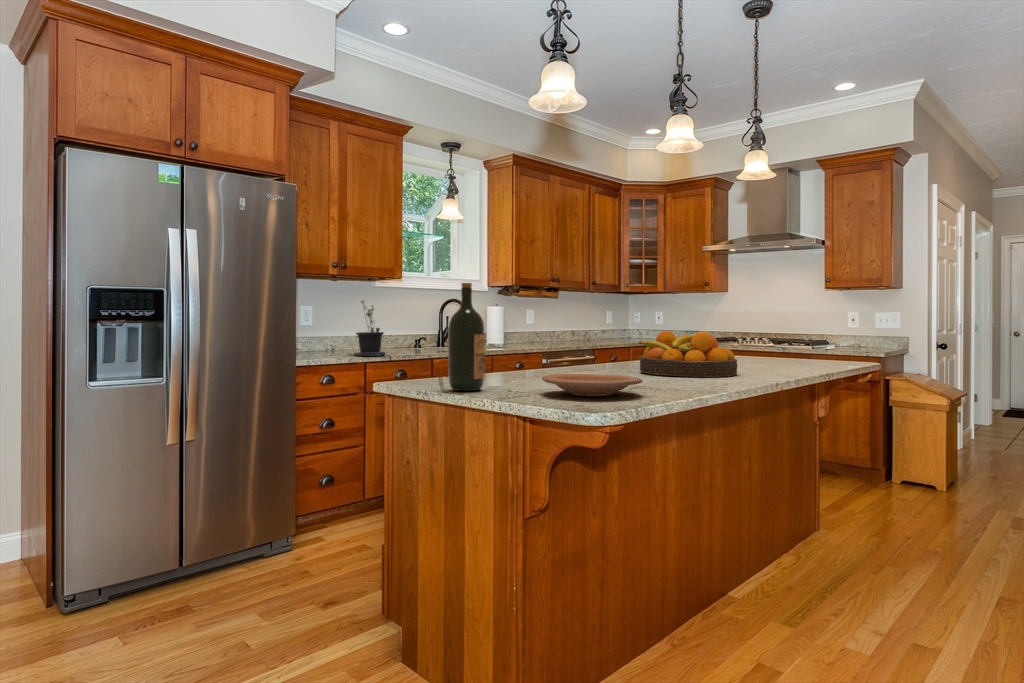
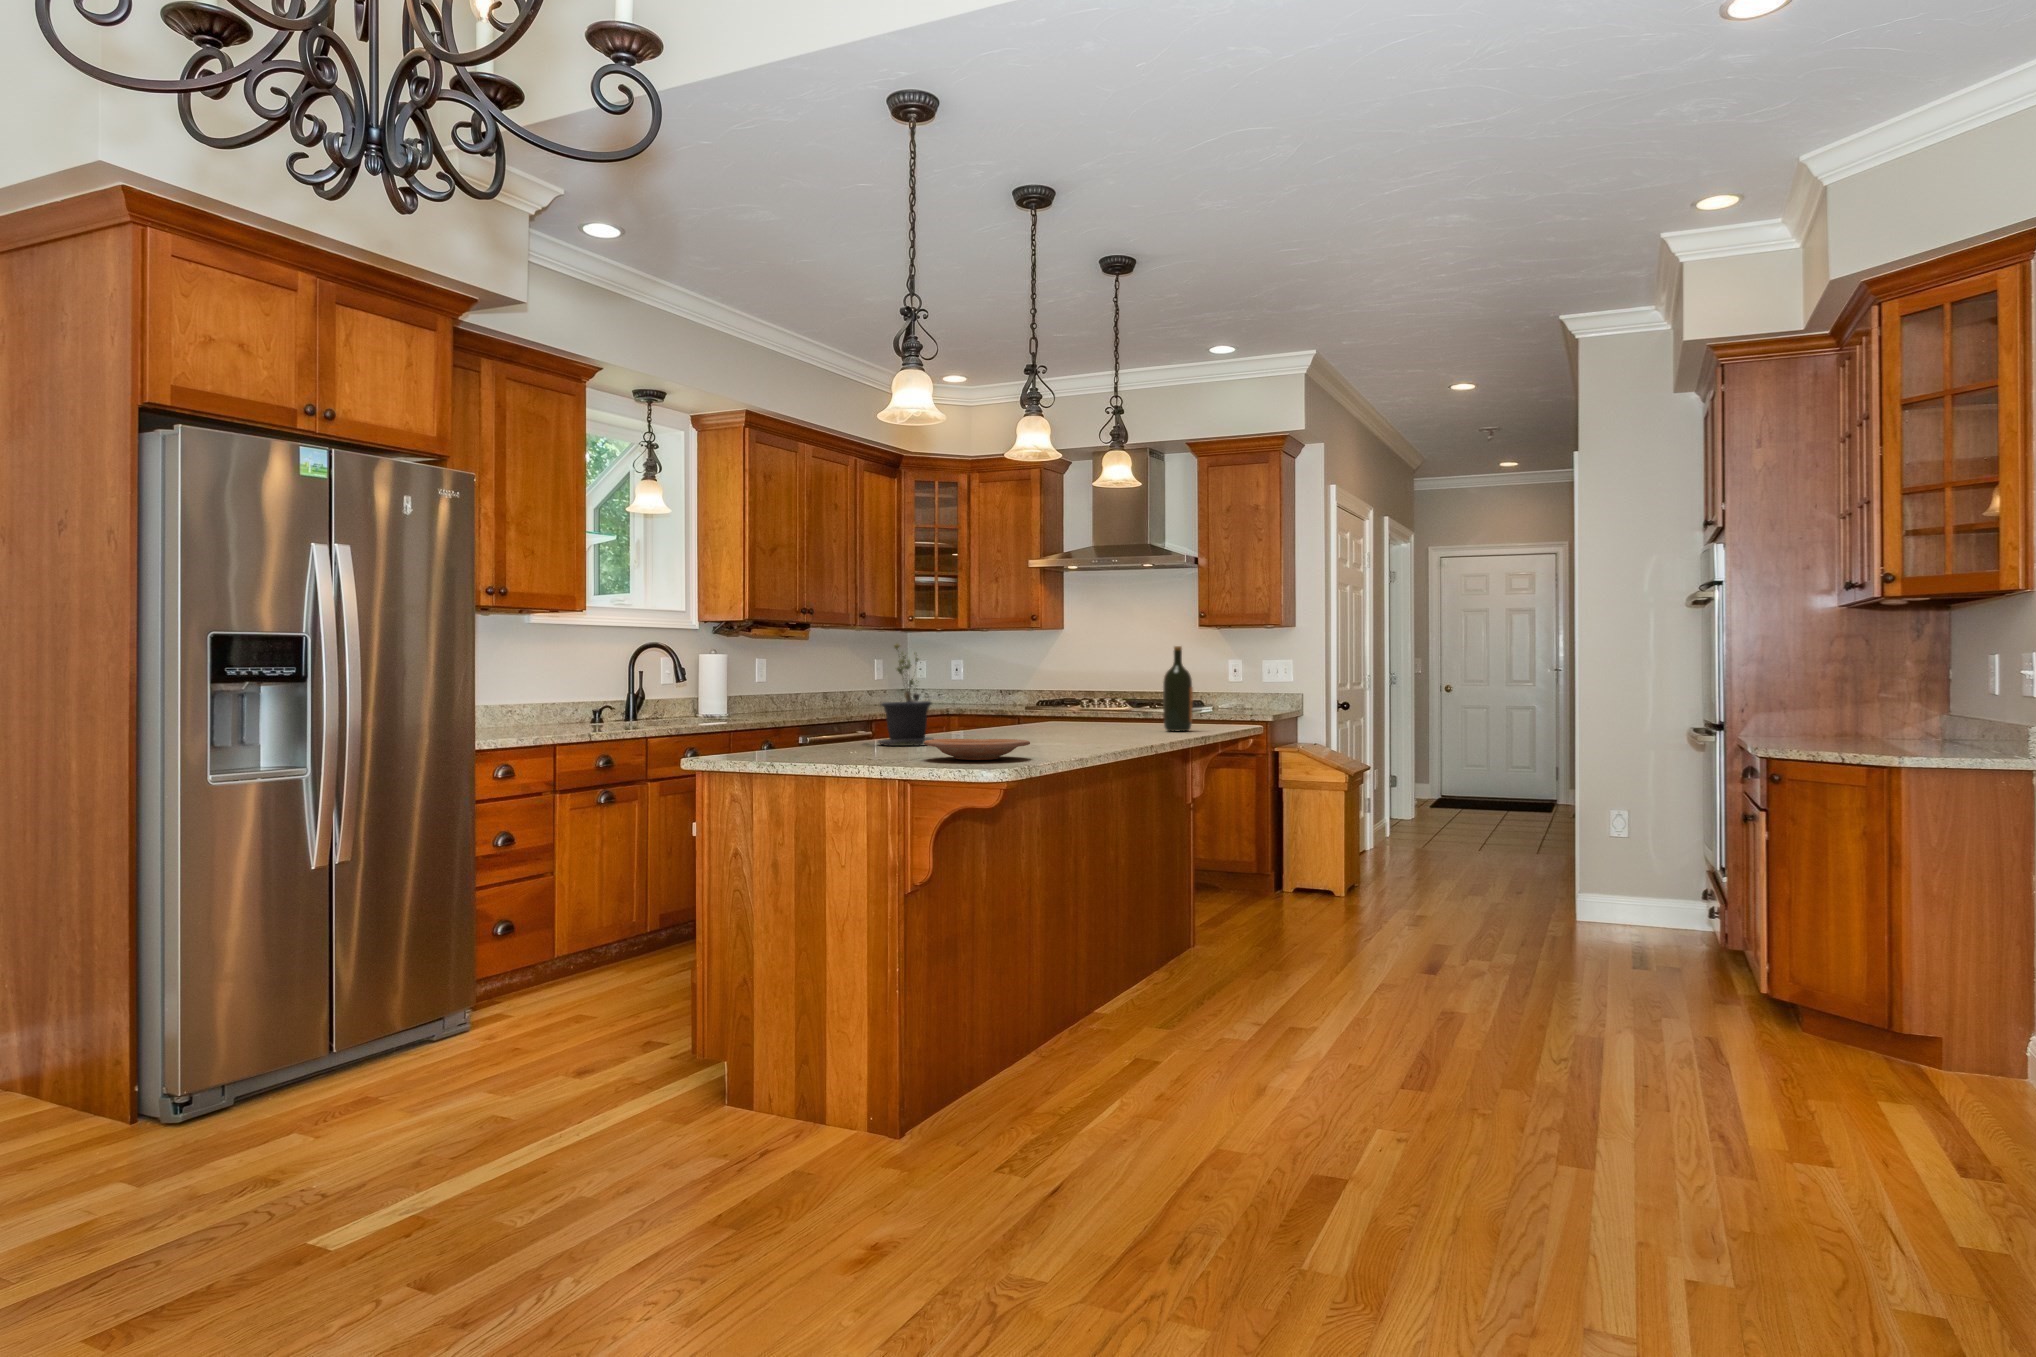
wine bottle: present [448,283,485,391] -> present [1163,646,1193,731]
potted plant: present [348,300,386,356] -> present [865,644,932,746]
fruit bowl: present [638,331,737,377] -> none [993,690,1107,743]

